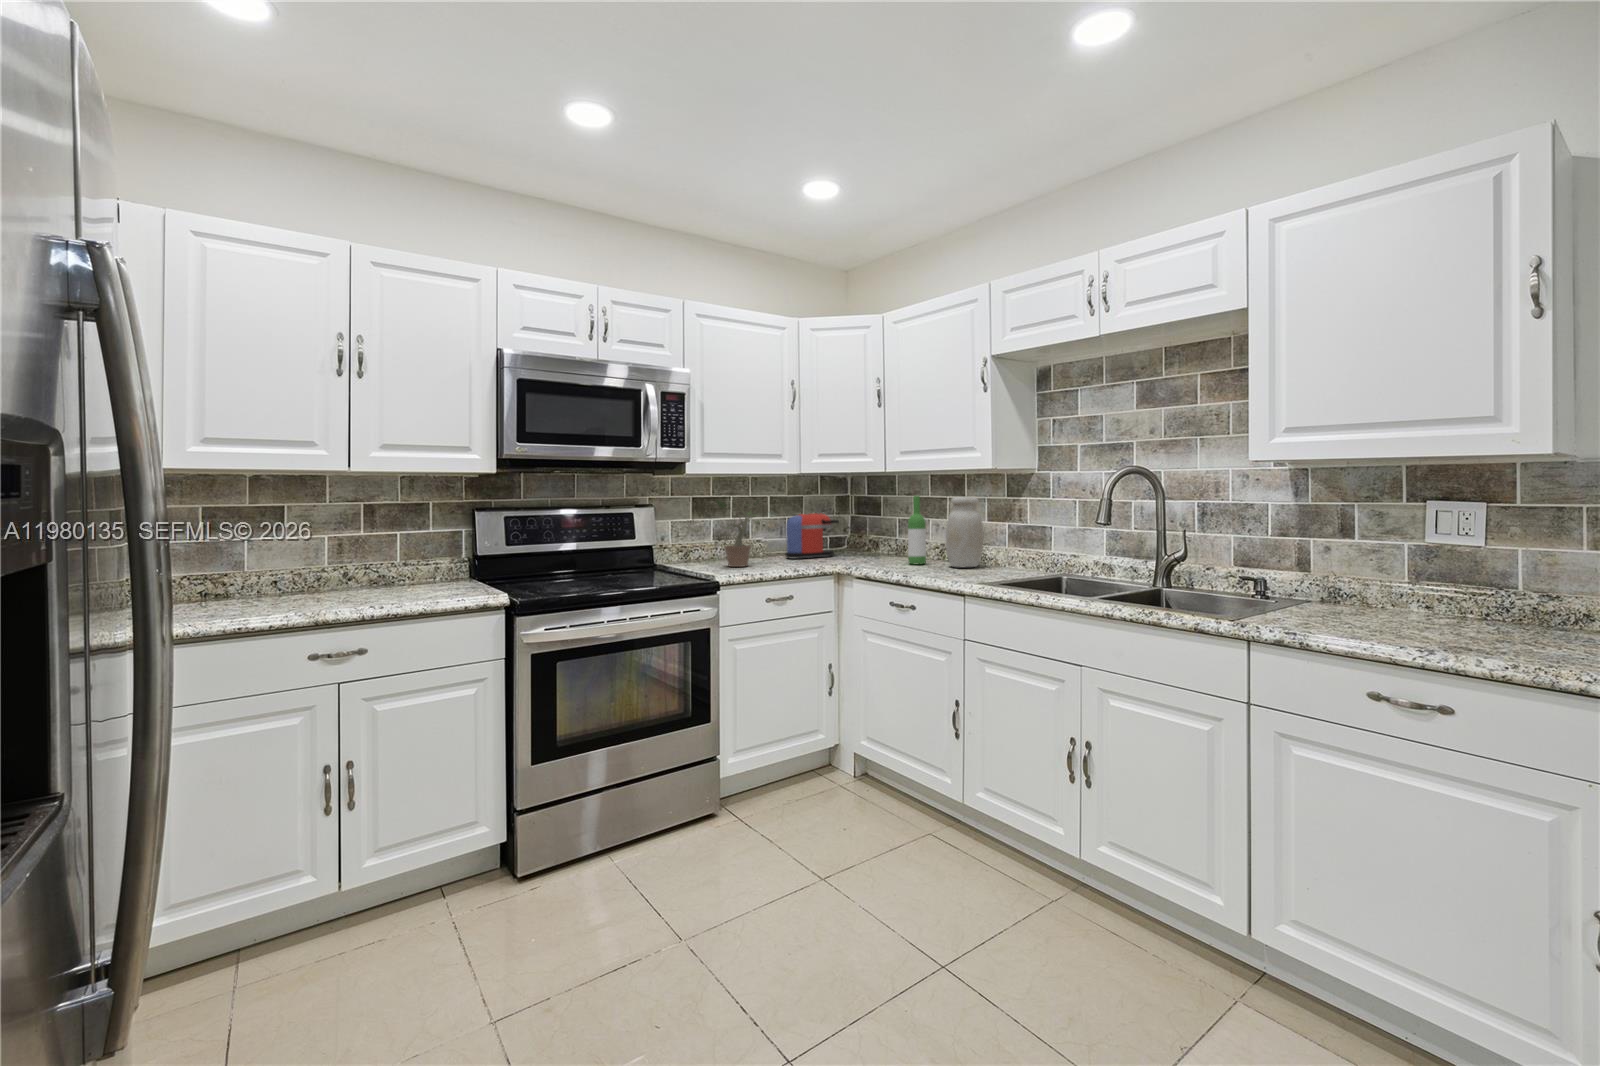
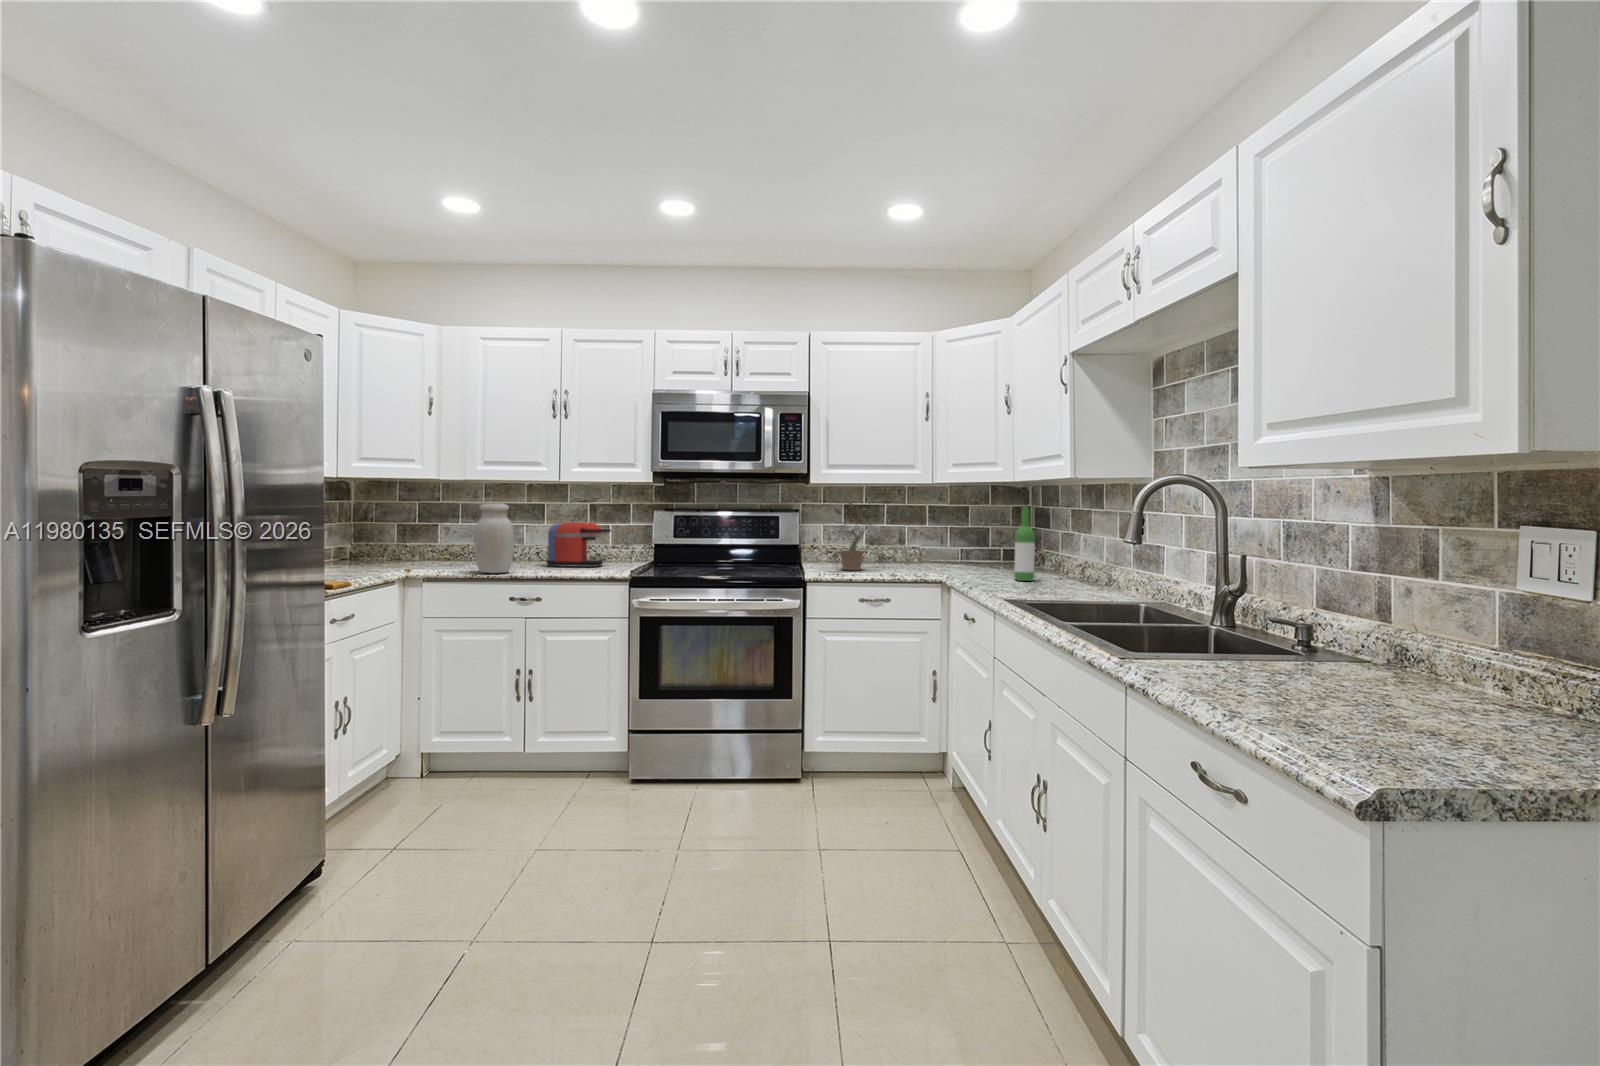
jar: present [946,496,983,568] -> present [475,504,514,573]
coffee maker: present [785,514,839,558] -> present [546,522,611,567]

